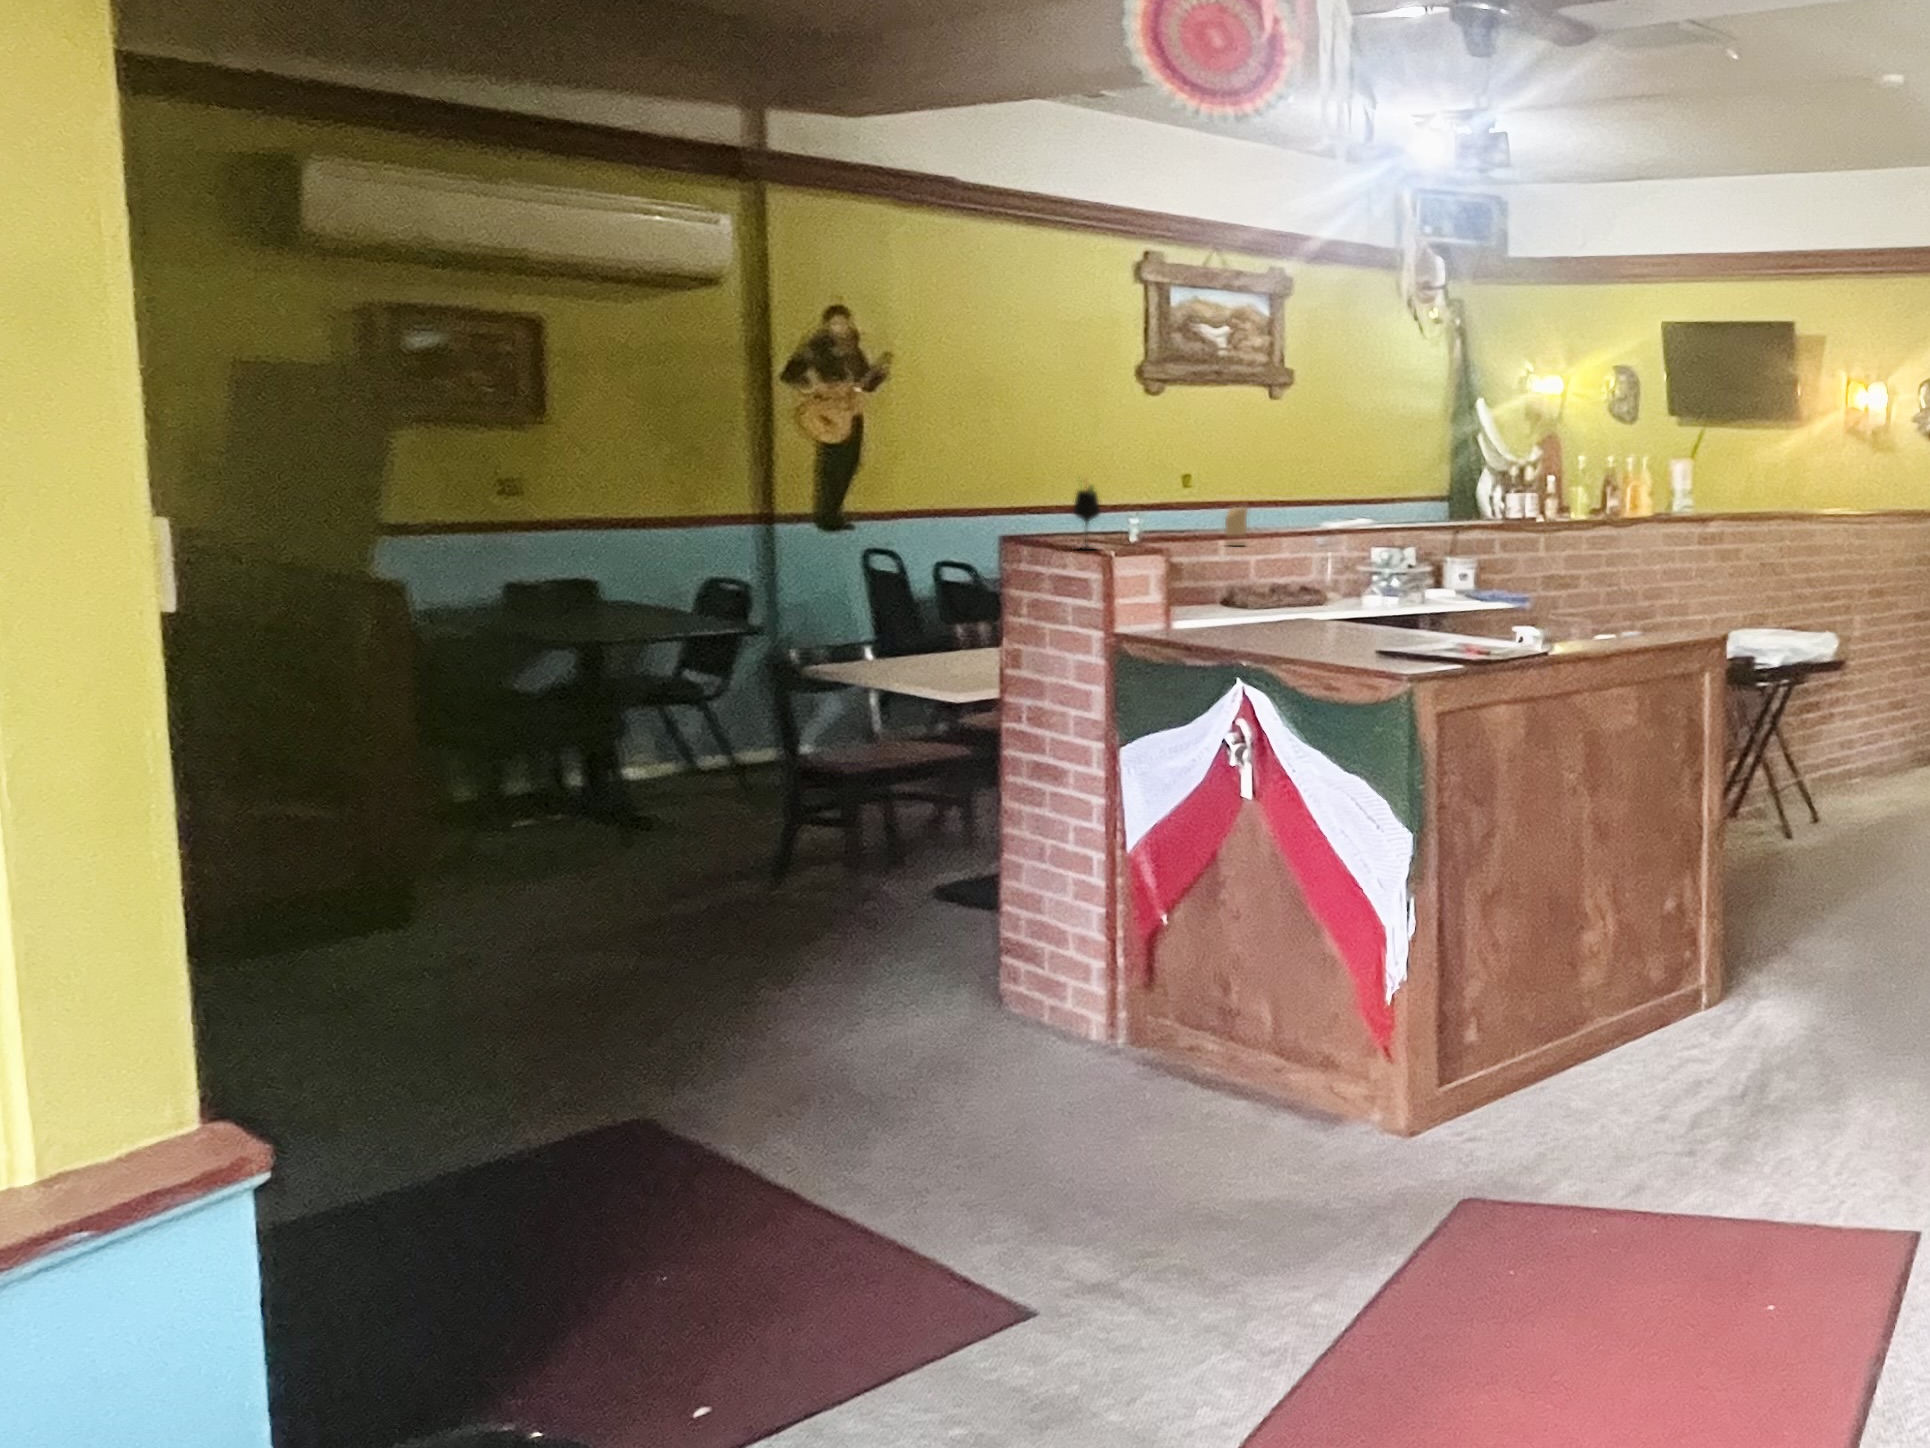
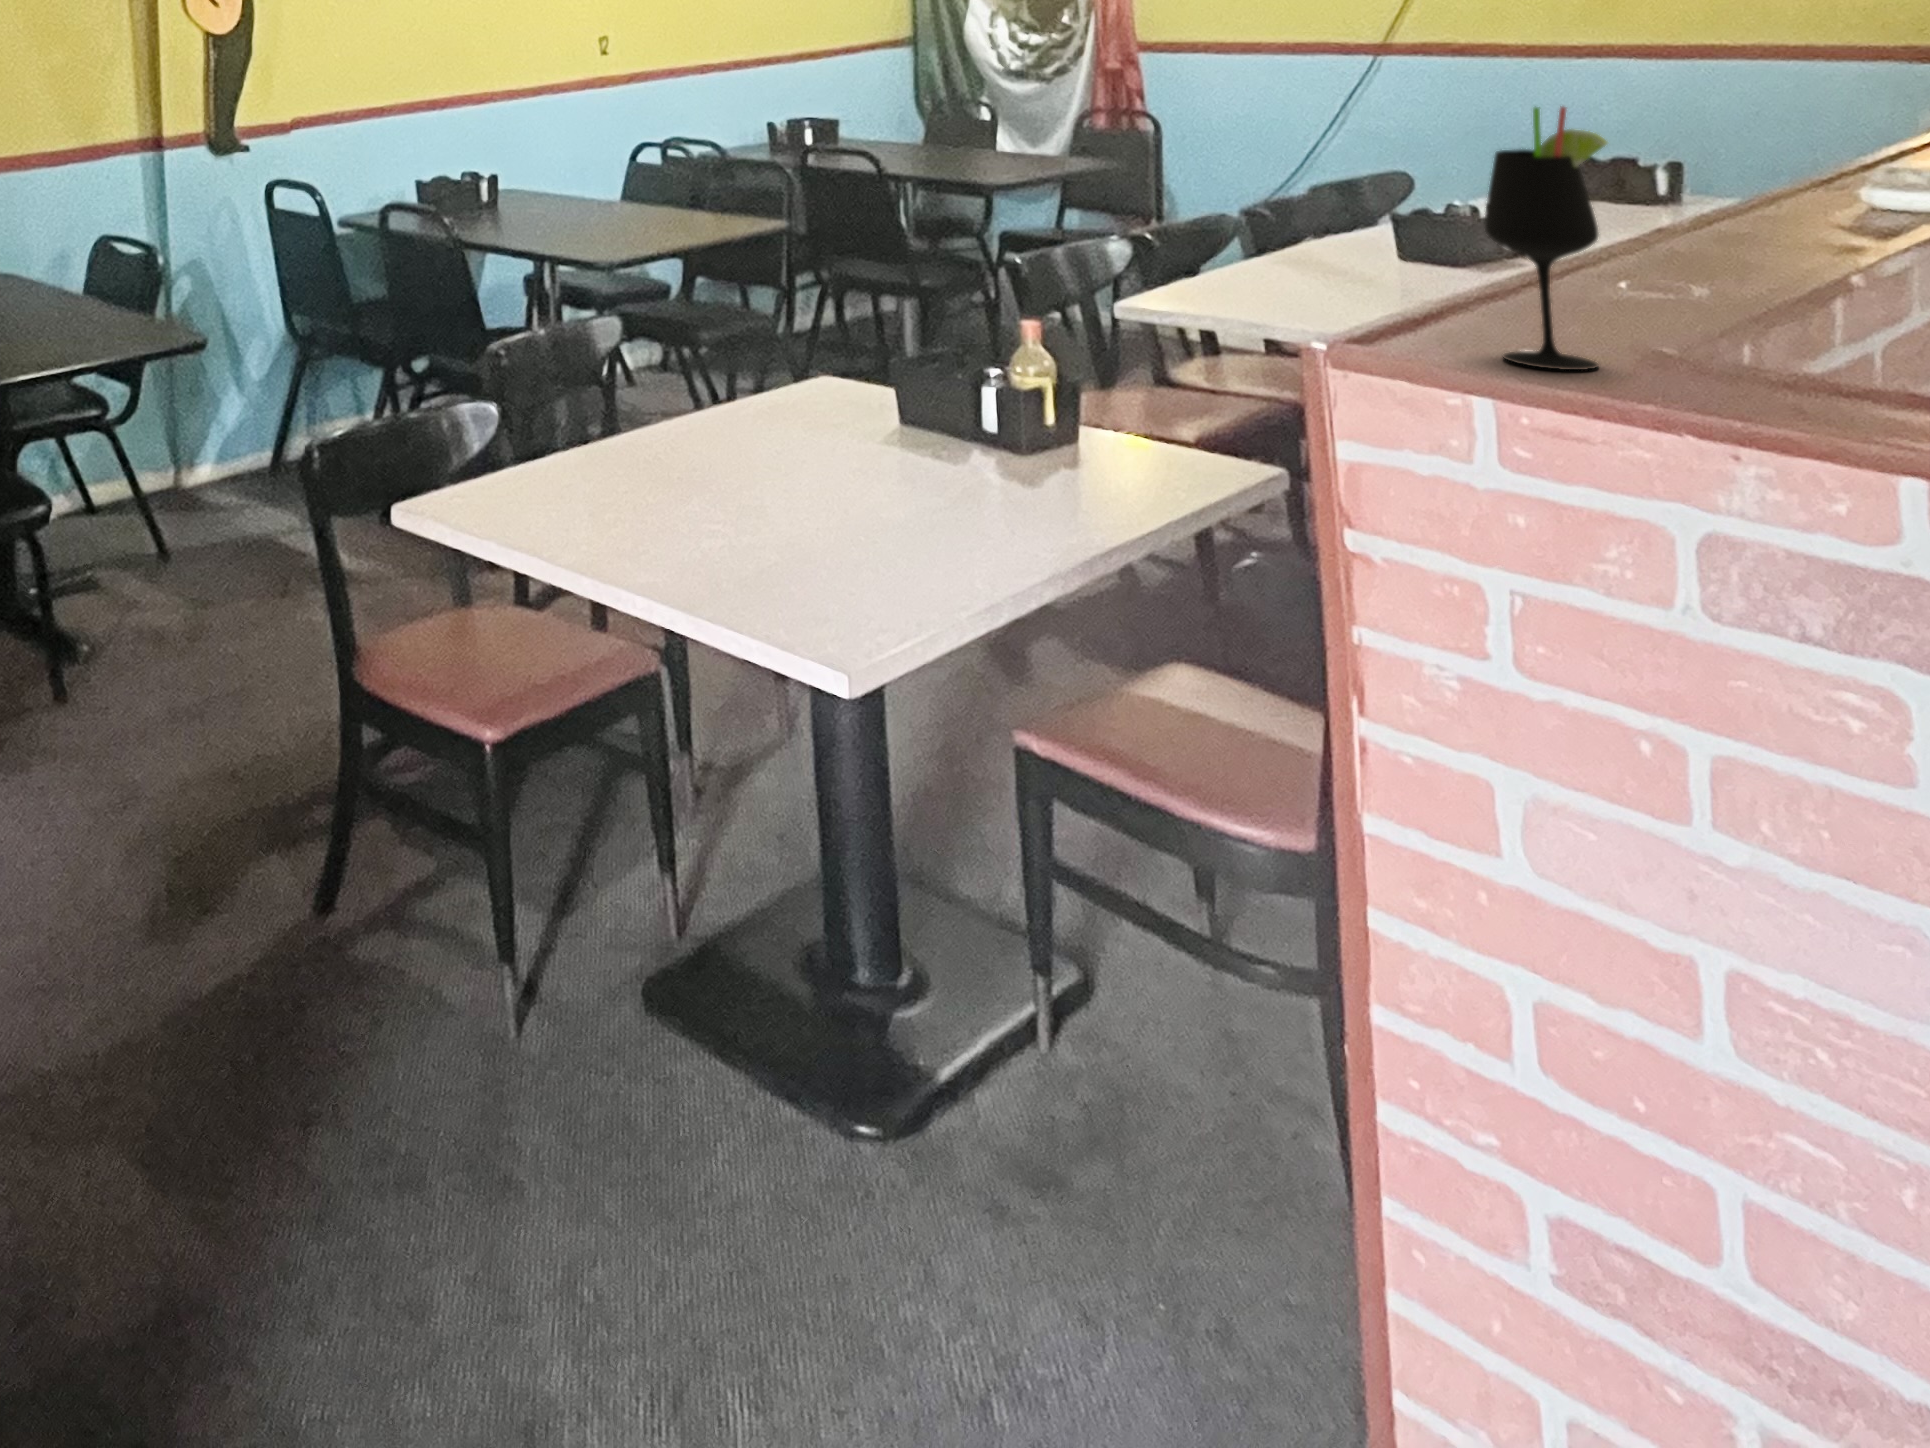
candle: present [1225,507,1248,546] -> none [1654,145,1750,277]

